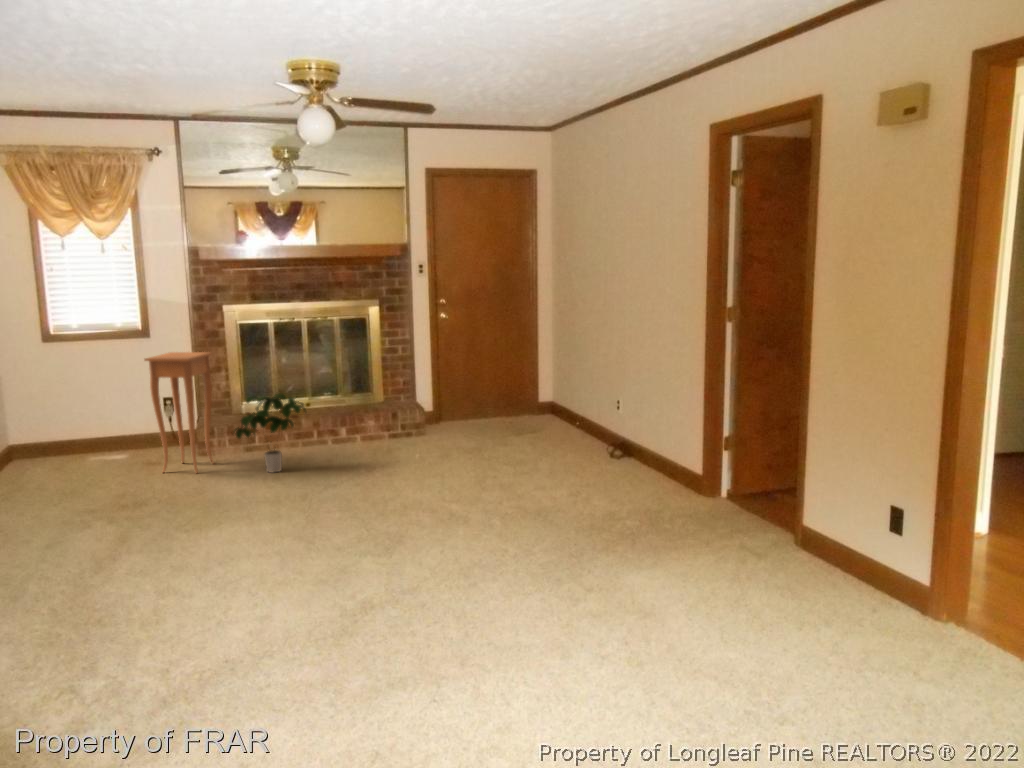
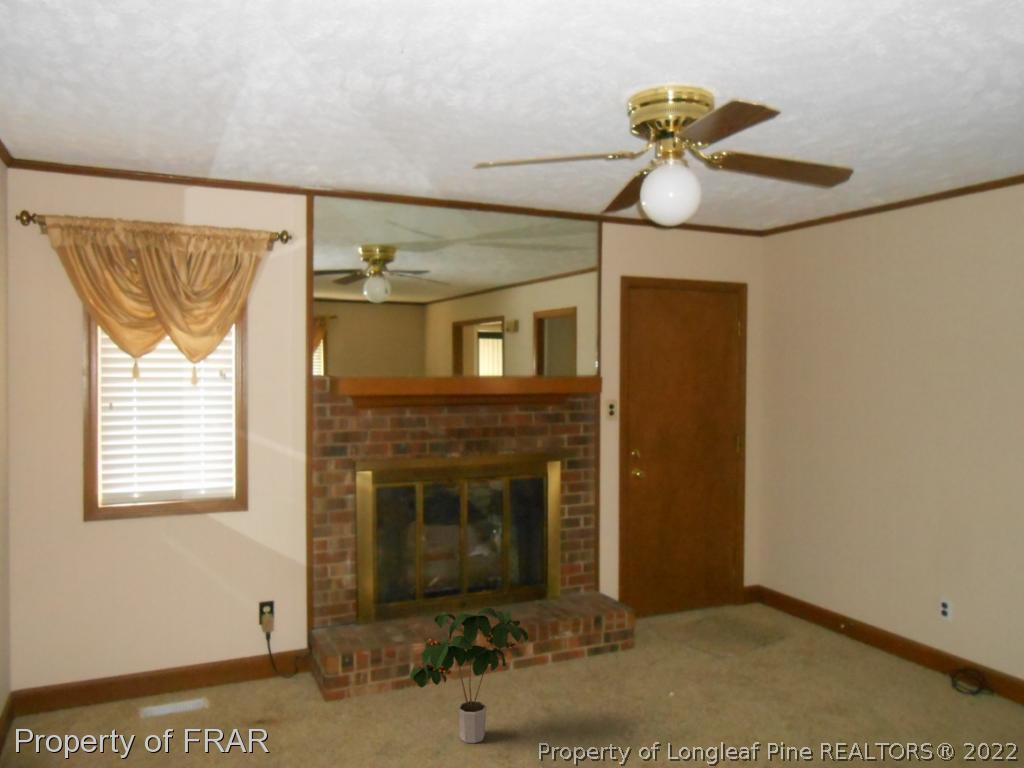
side table: present [145,352,214,473] -> none [274,538,368,749]

